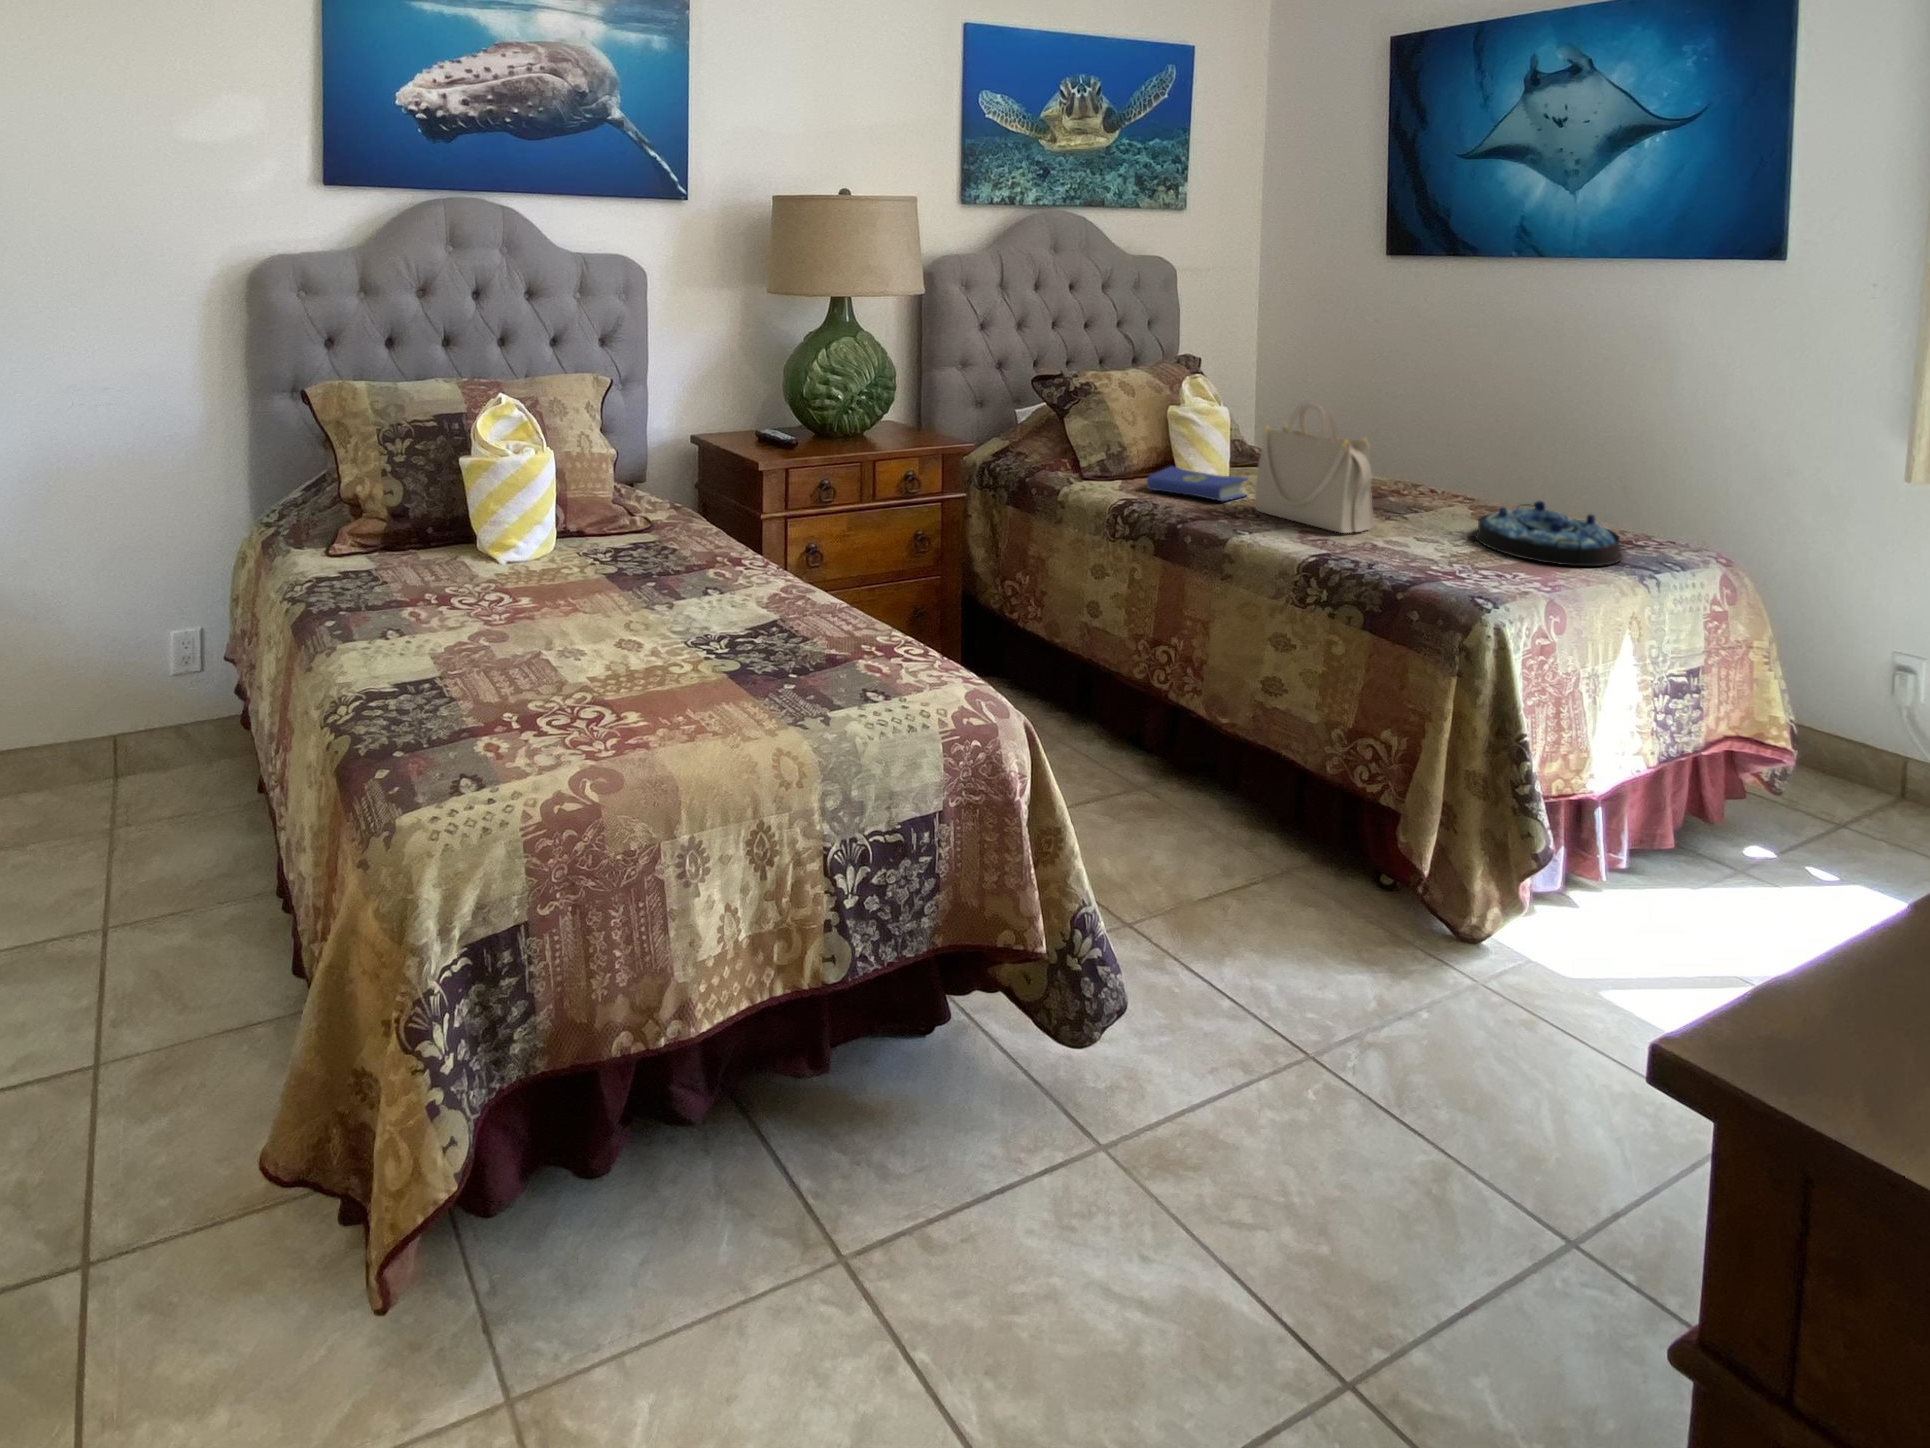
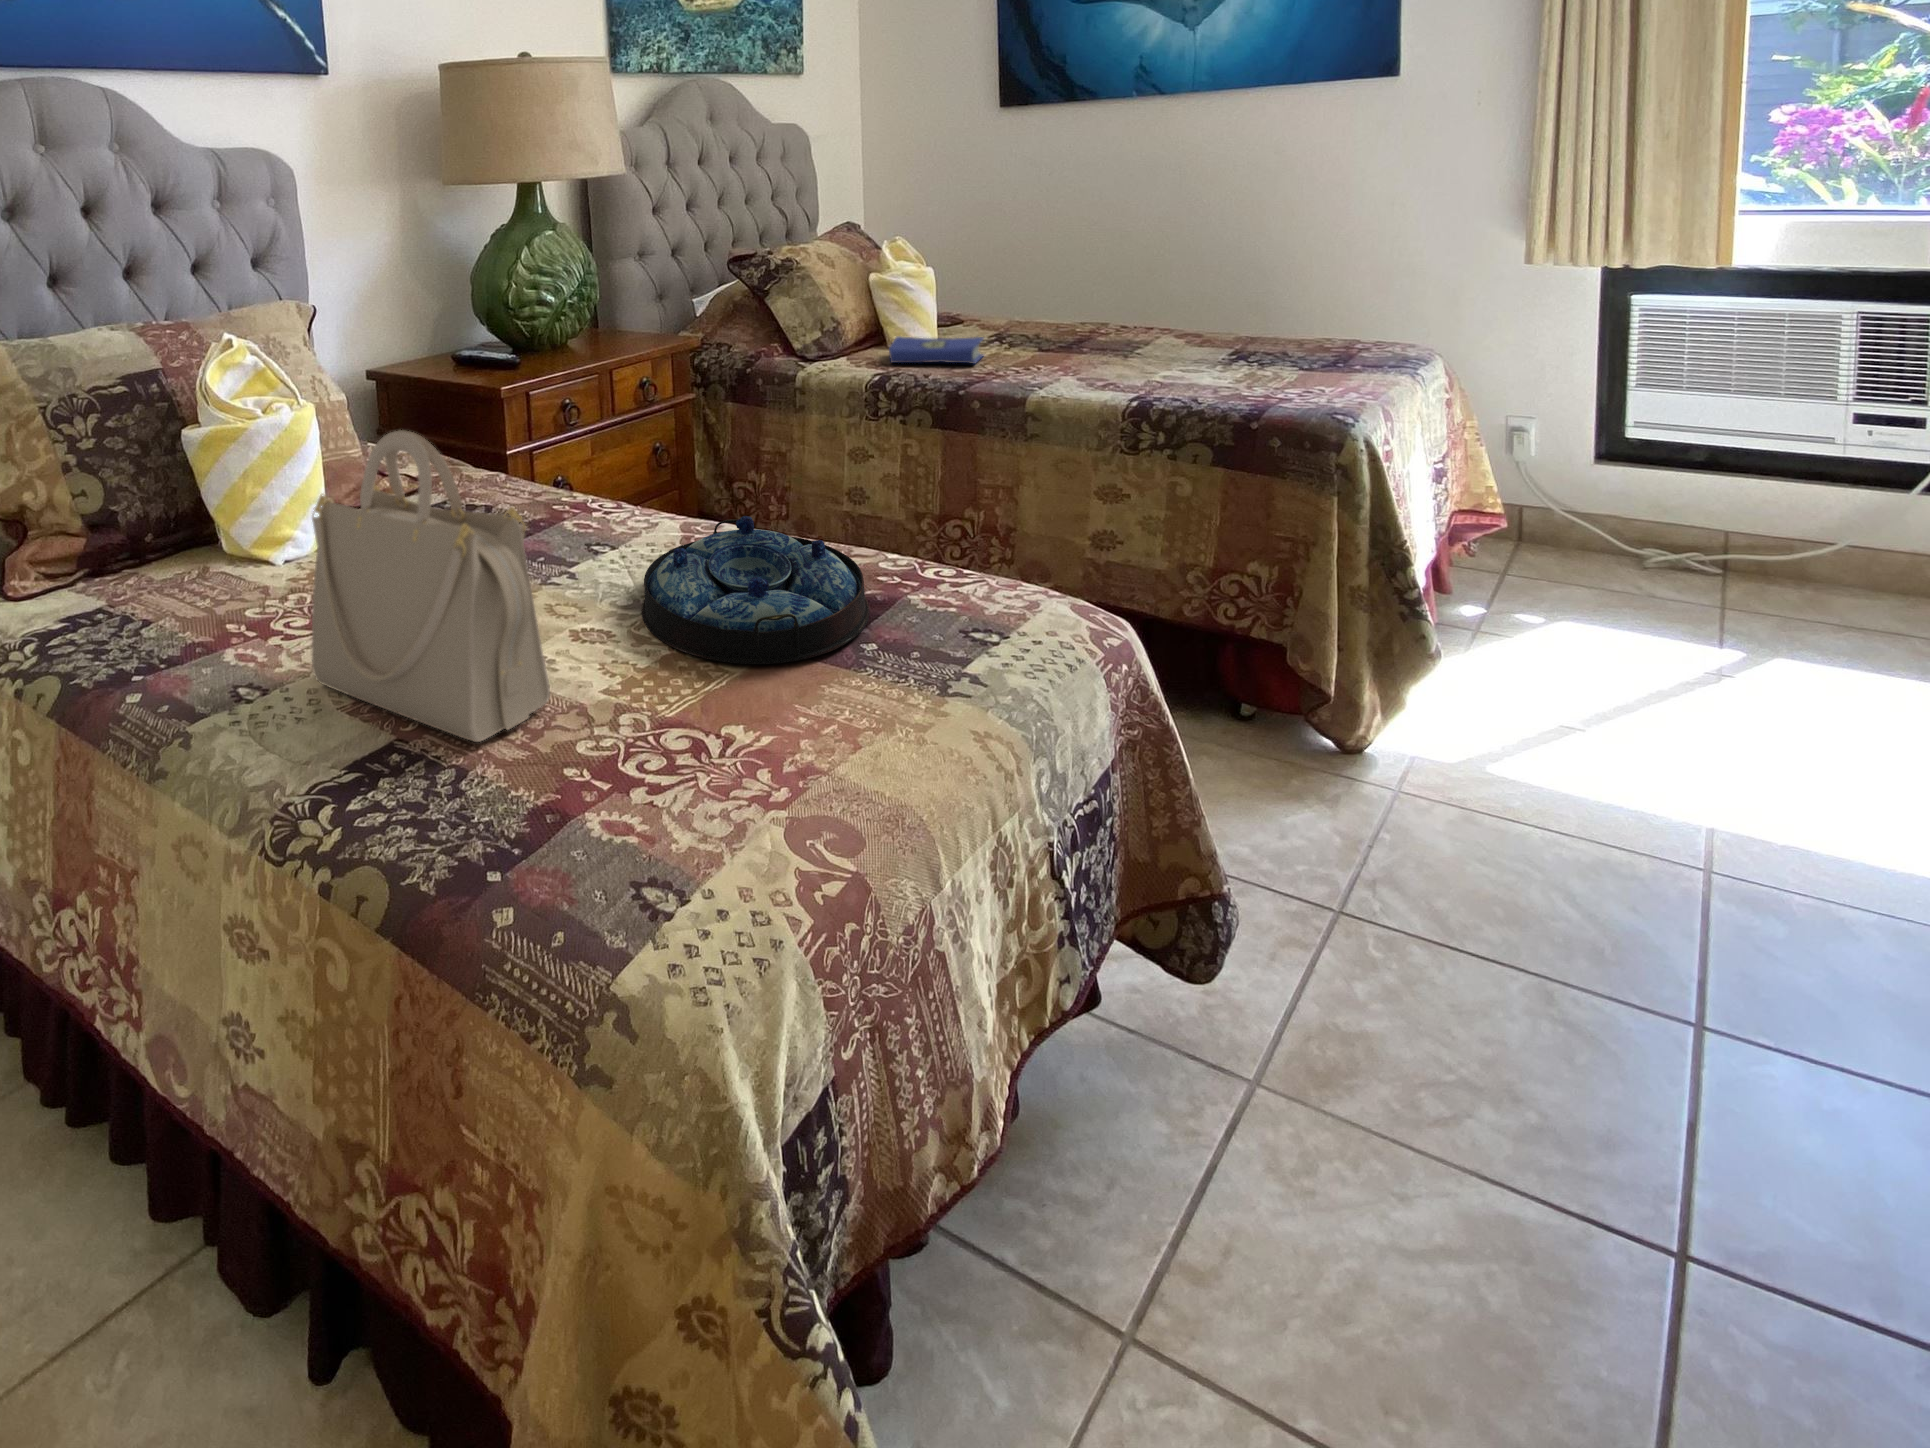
handbag: present [1254,400,1373,533] -> present [312,430,550,742]
serving tray: present [1476,501,1623,566] -> present [641,516,869,664]

